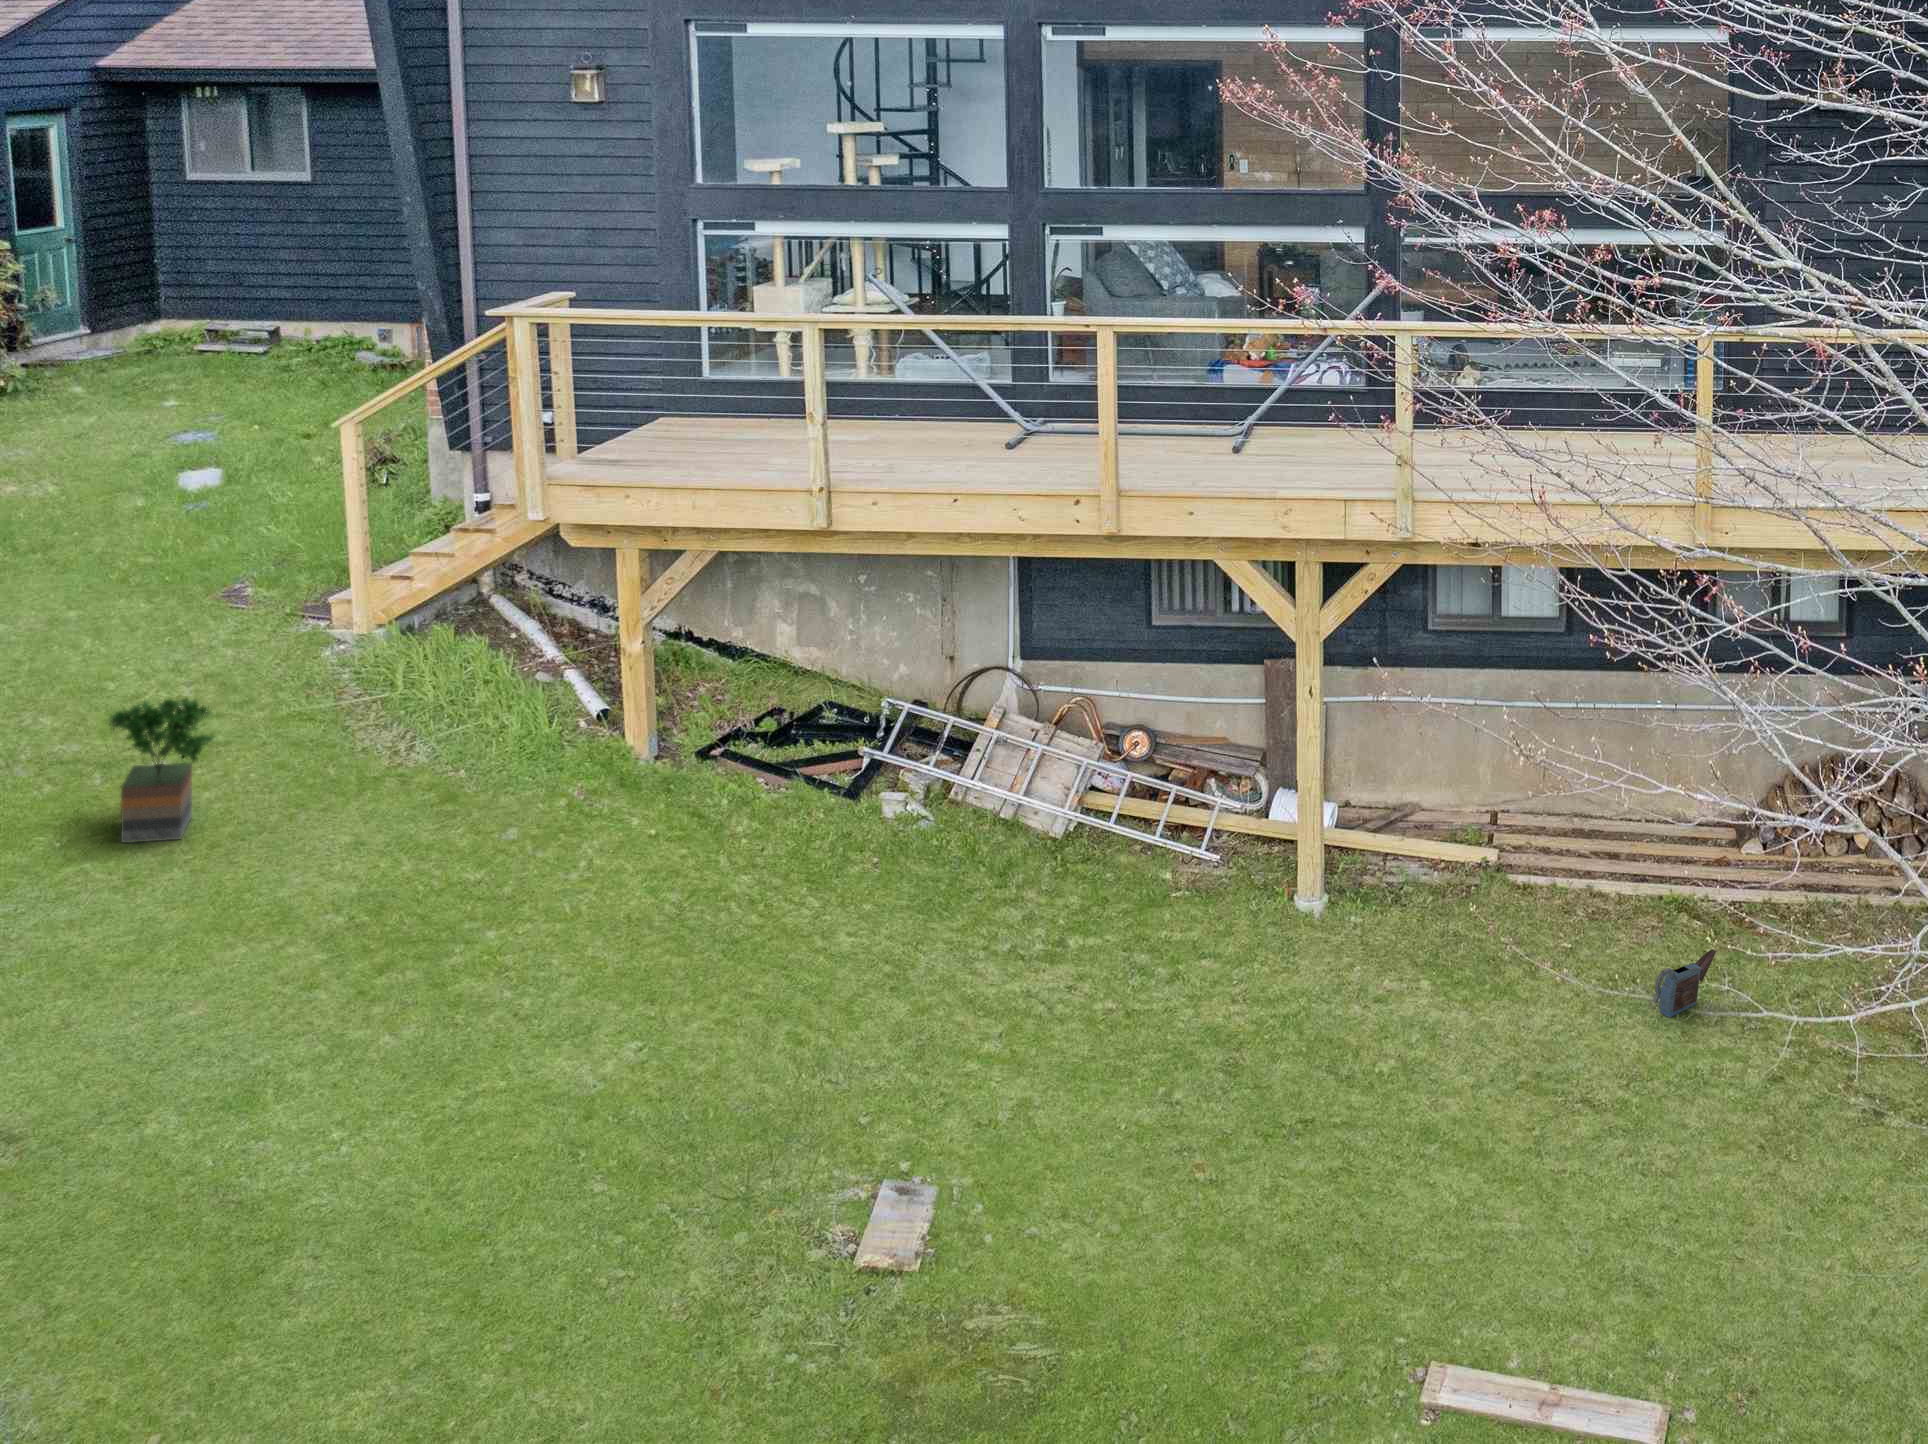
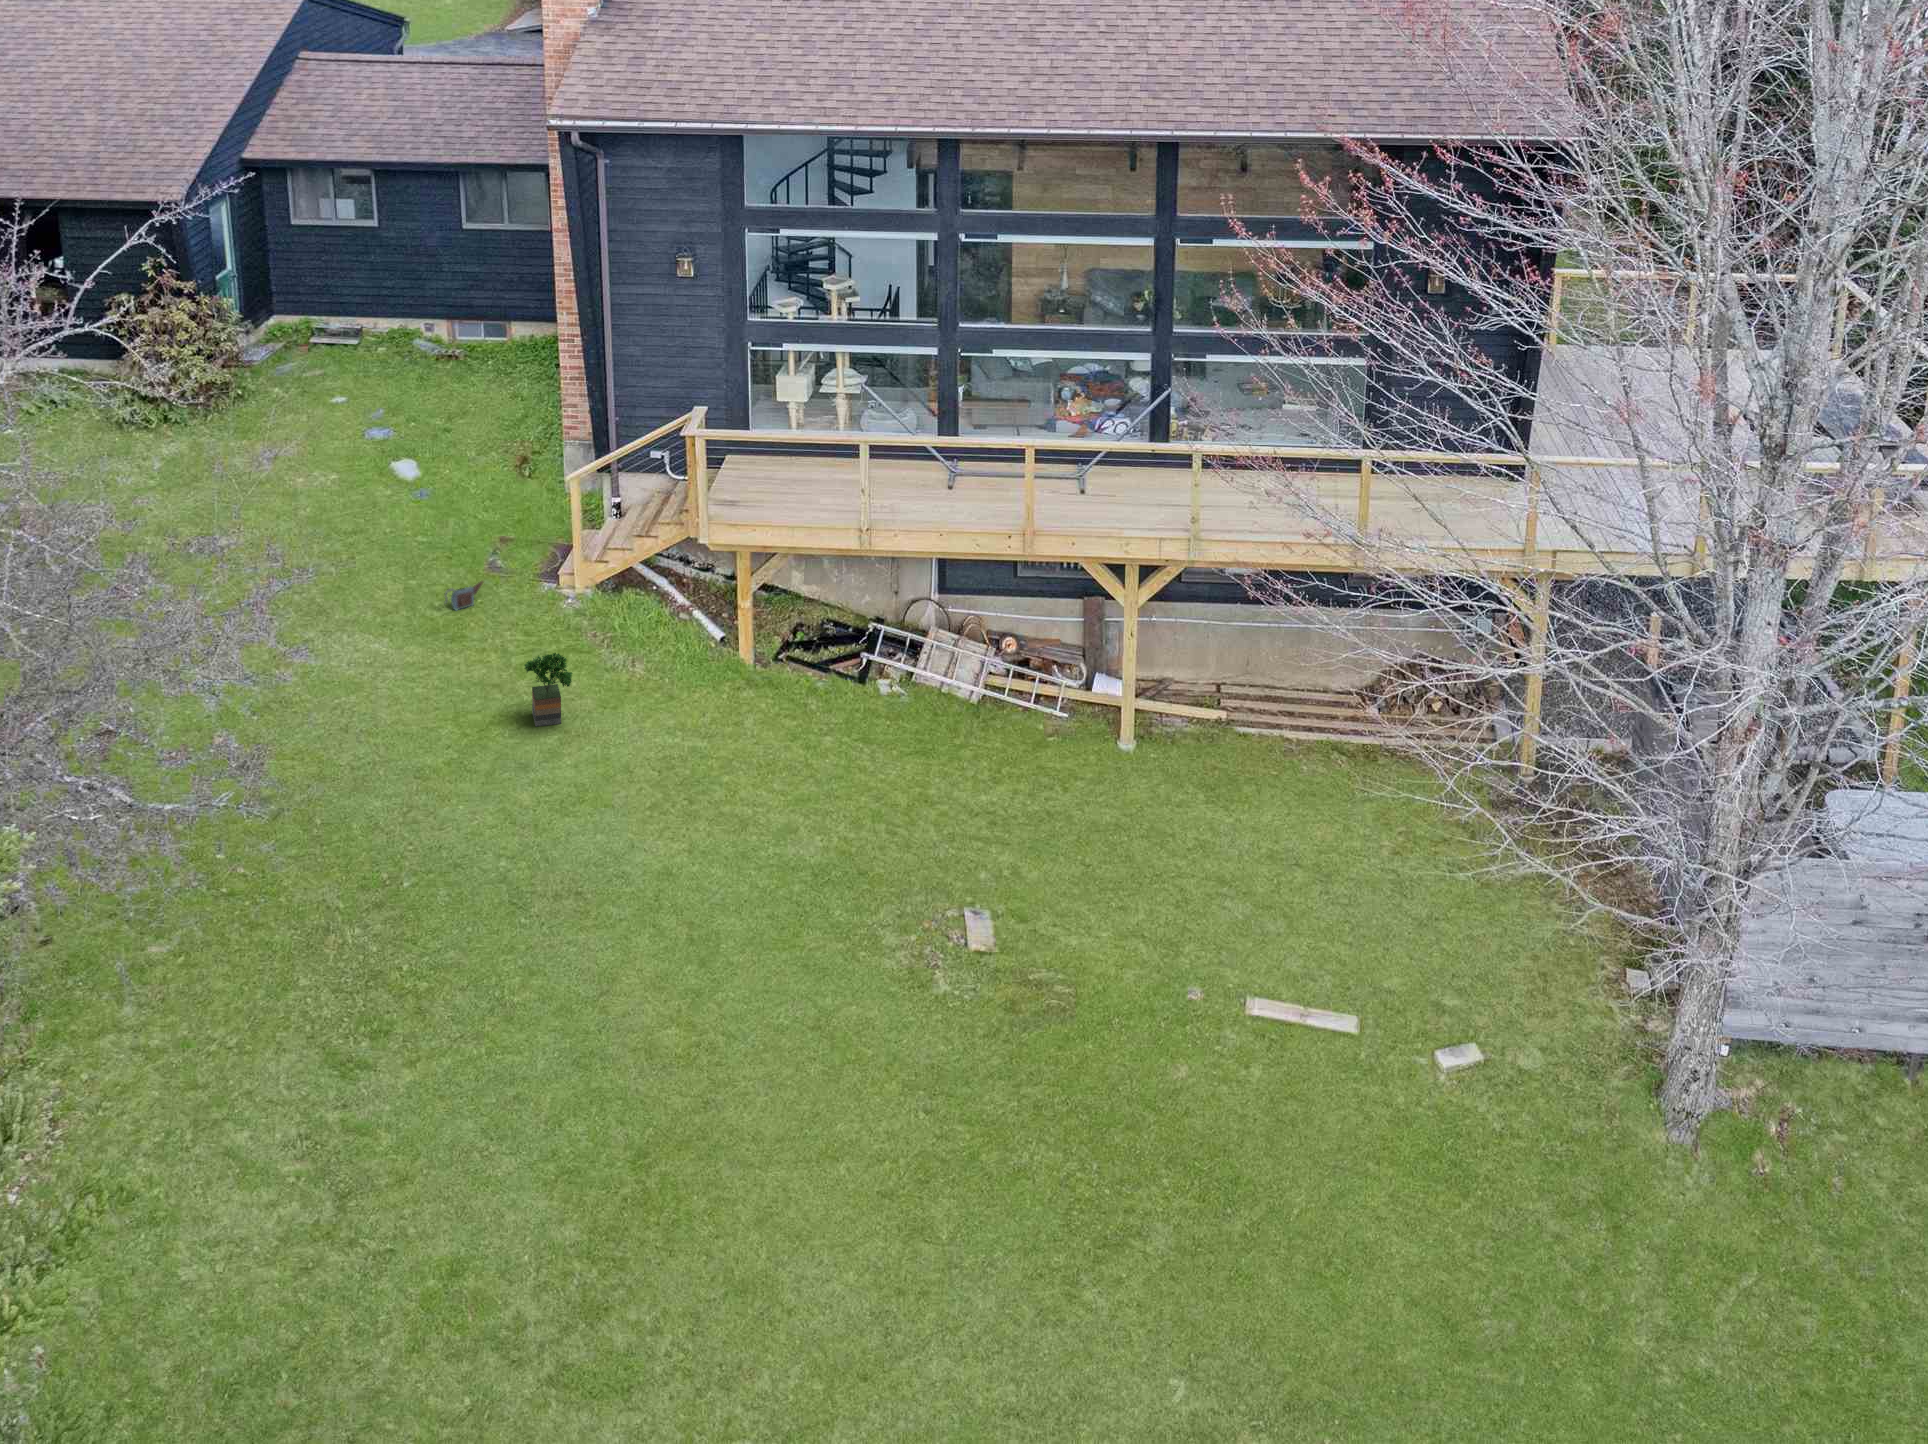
watering can: present [1652,949,1716,1018] -> present [445,581,483,611]

